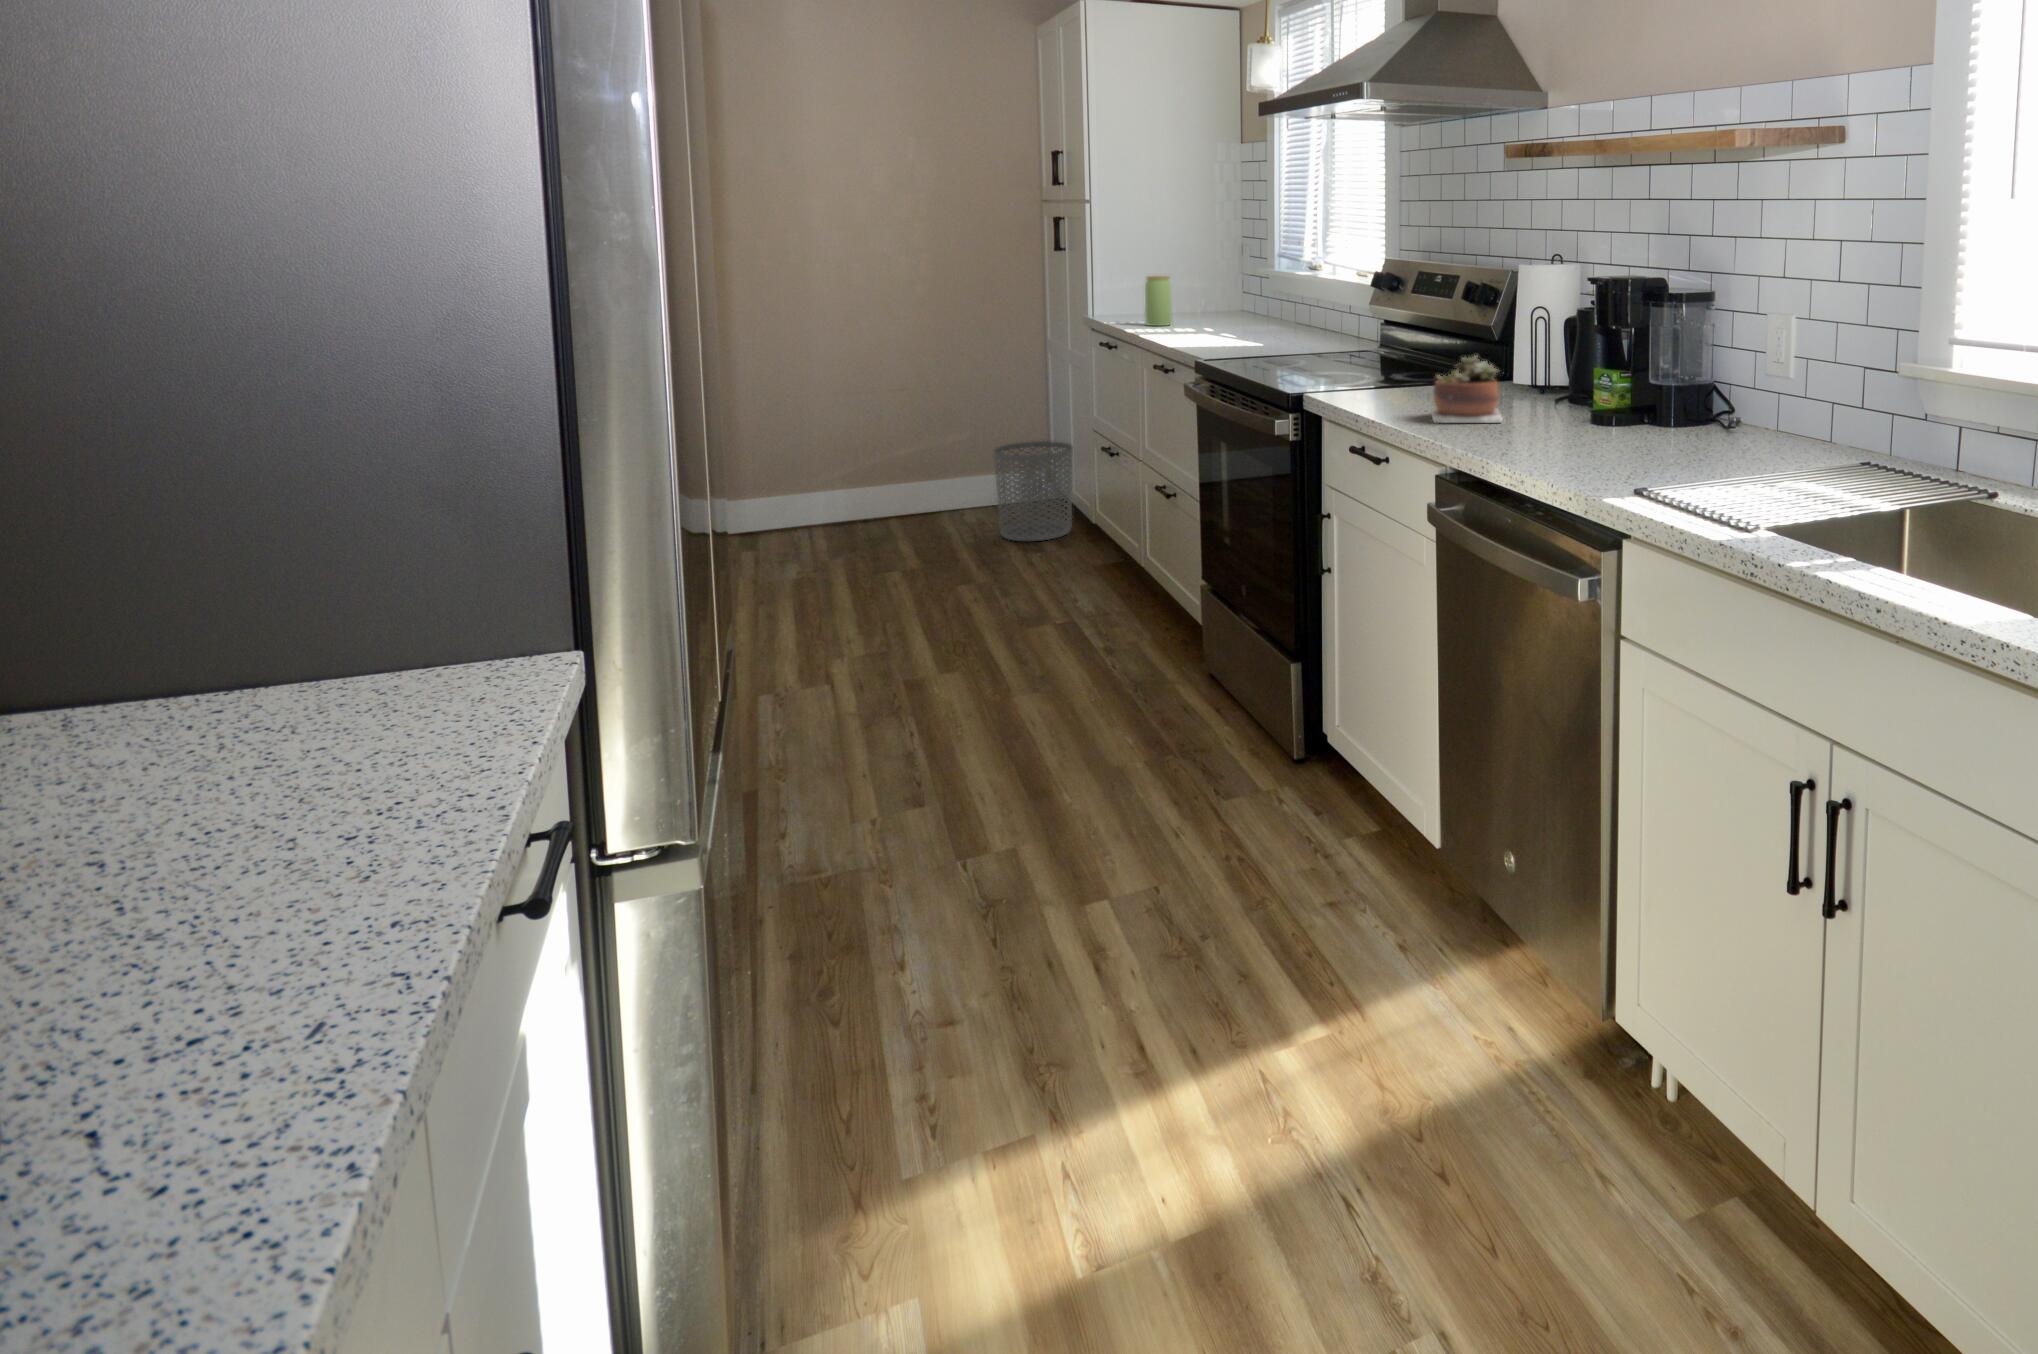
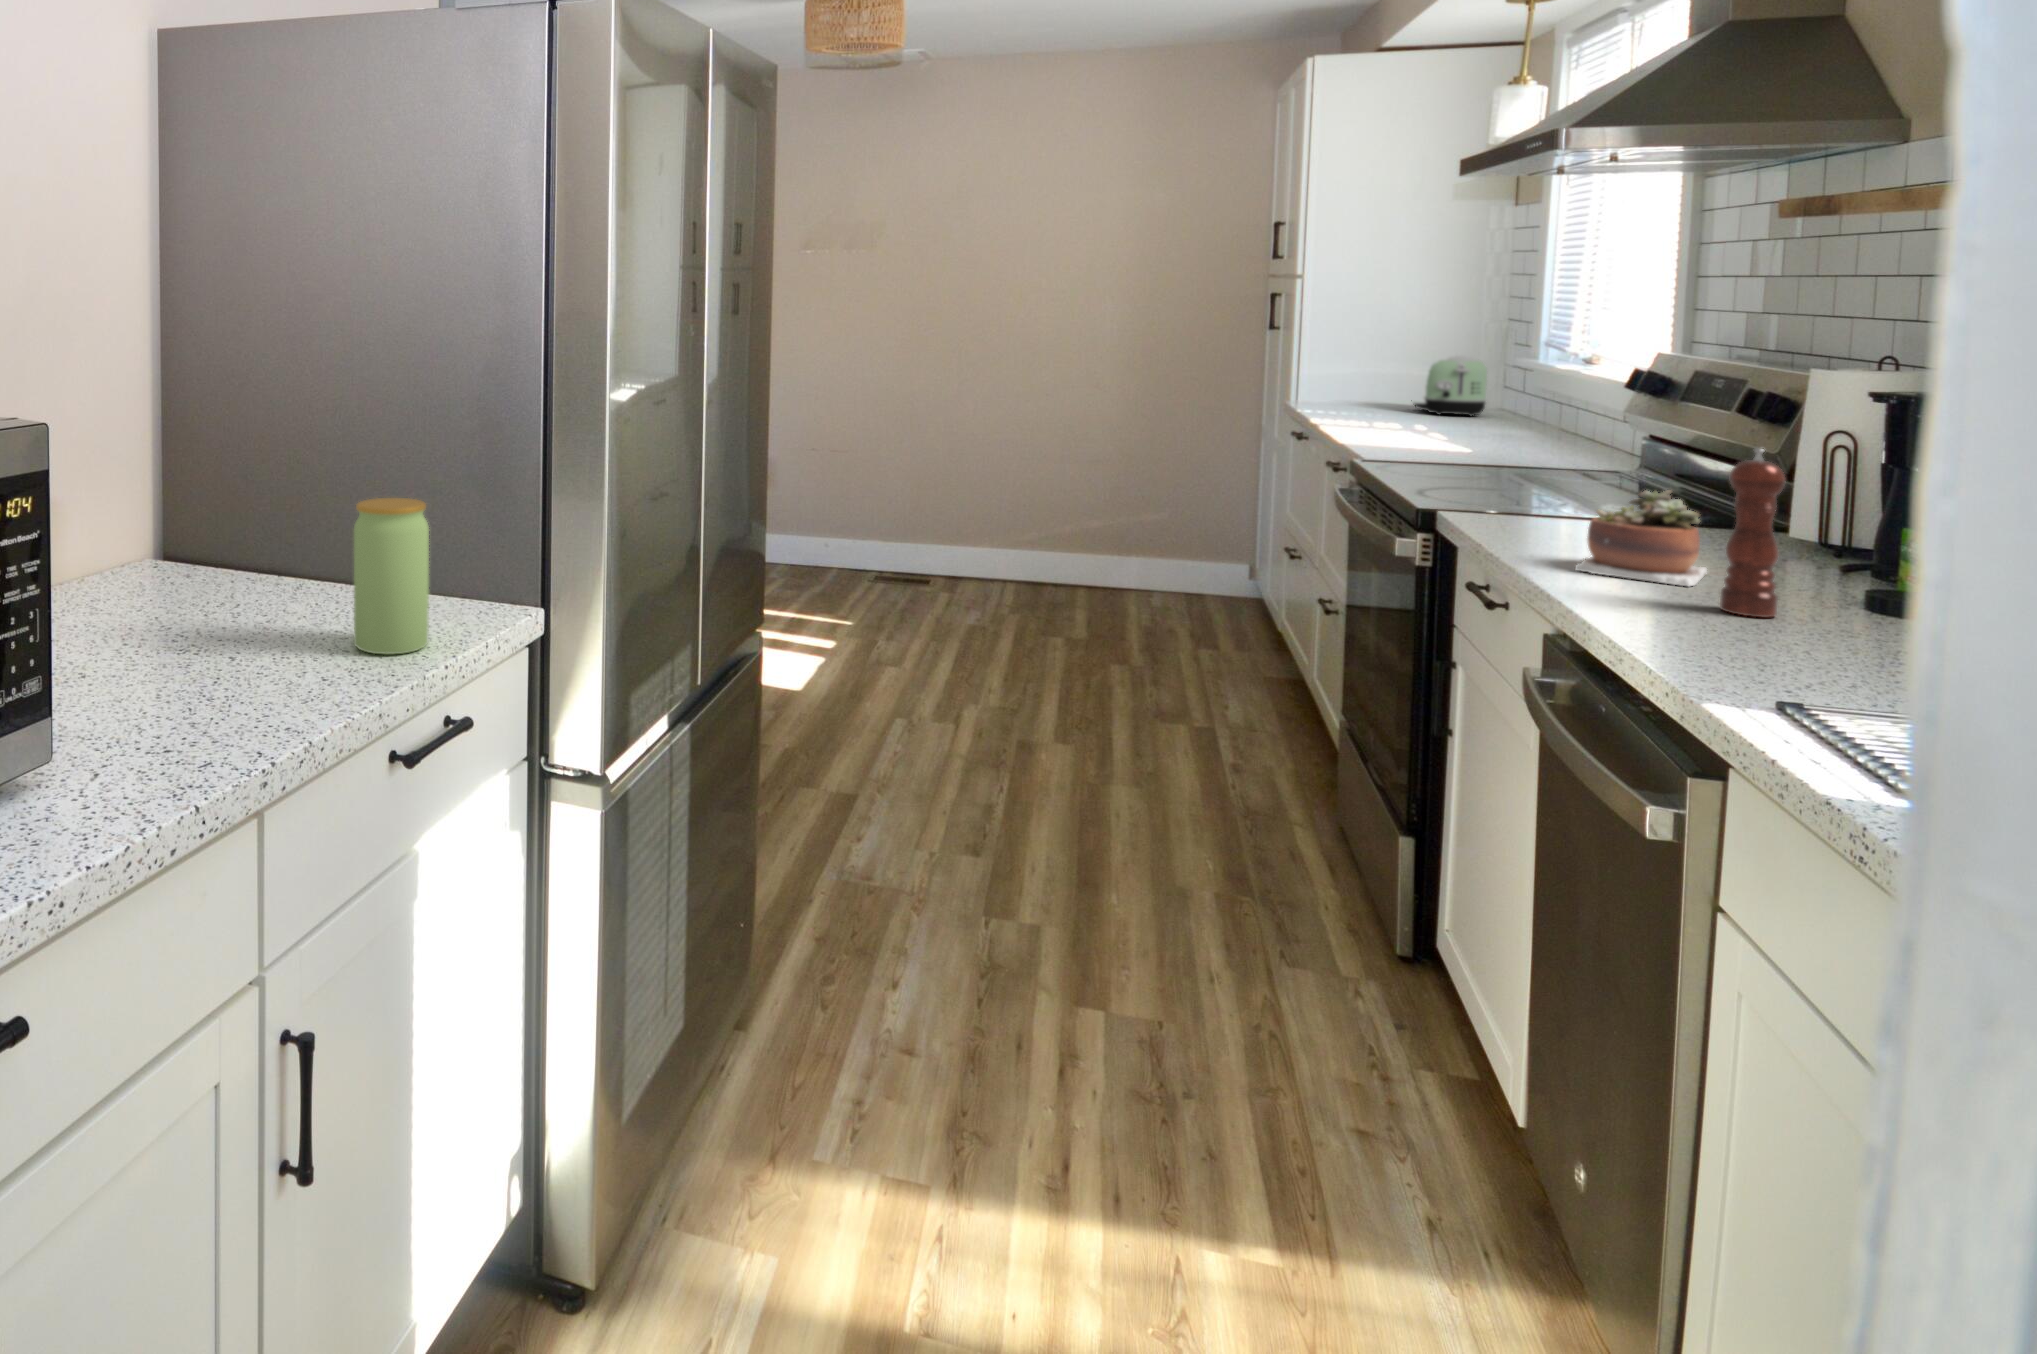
toaster: none [1179,265,1236,317] -> present [1414,356,1487,416]
jar: present [1145,276,1172,326] -> present [354,498,429,655]
pepper mill: none [1533,318,1565,437] -> present [1720,449,1786,617]
waste bin: present [994,441,1073,541] -> none [1175,533,1265,643]

